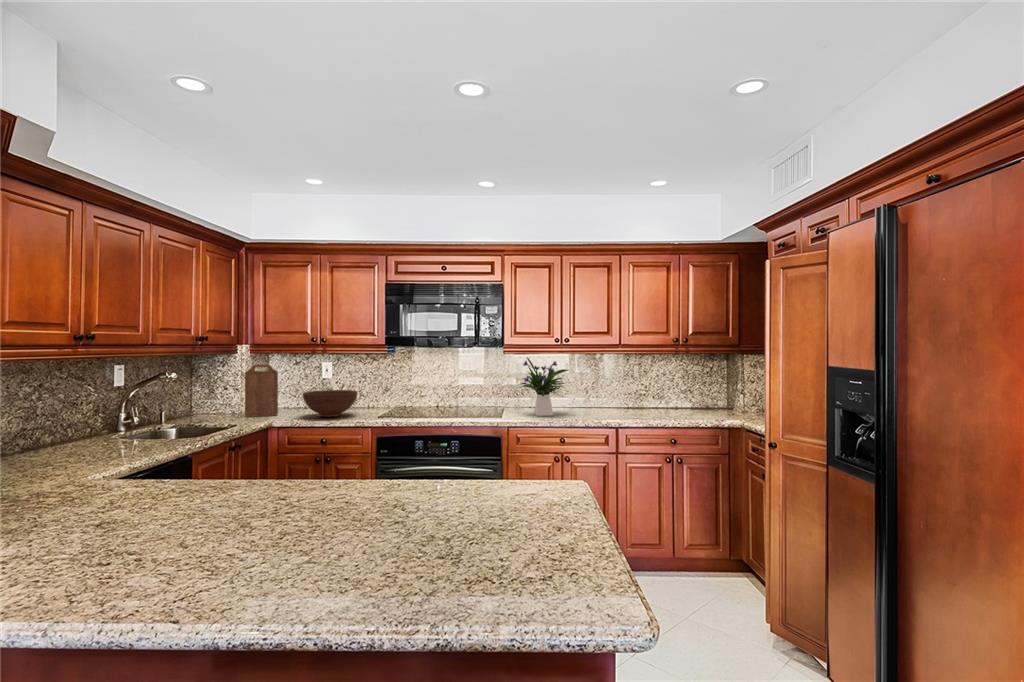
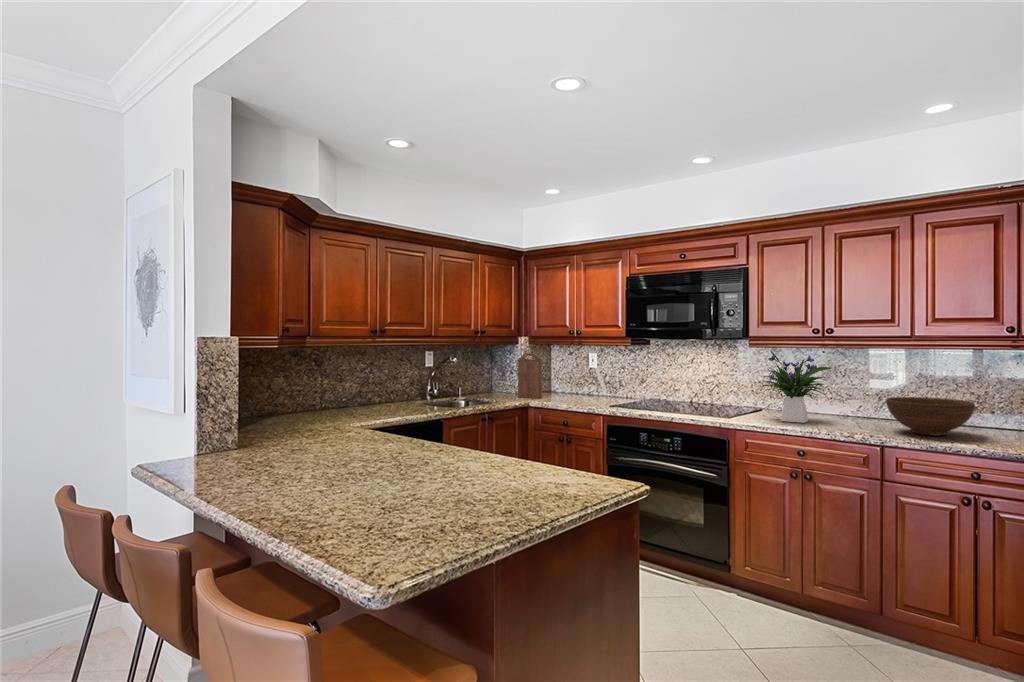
fruit bowl: present [303,390,357,417] -> present [886,397,975,436]

